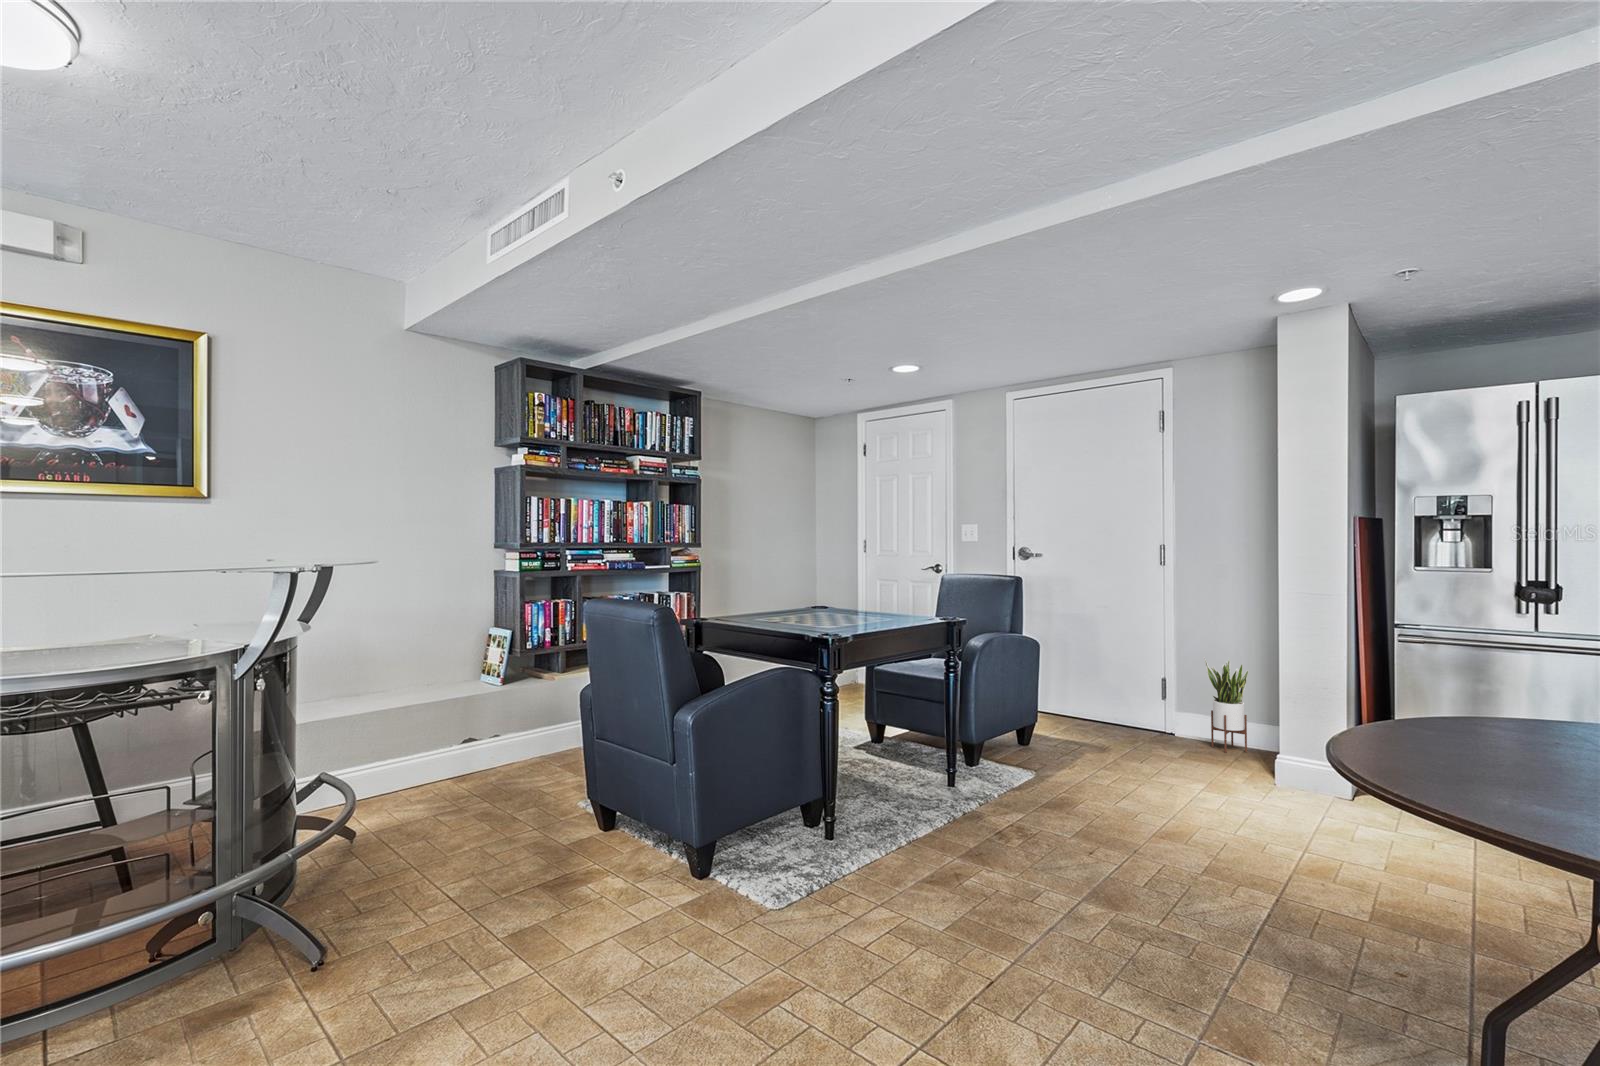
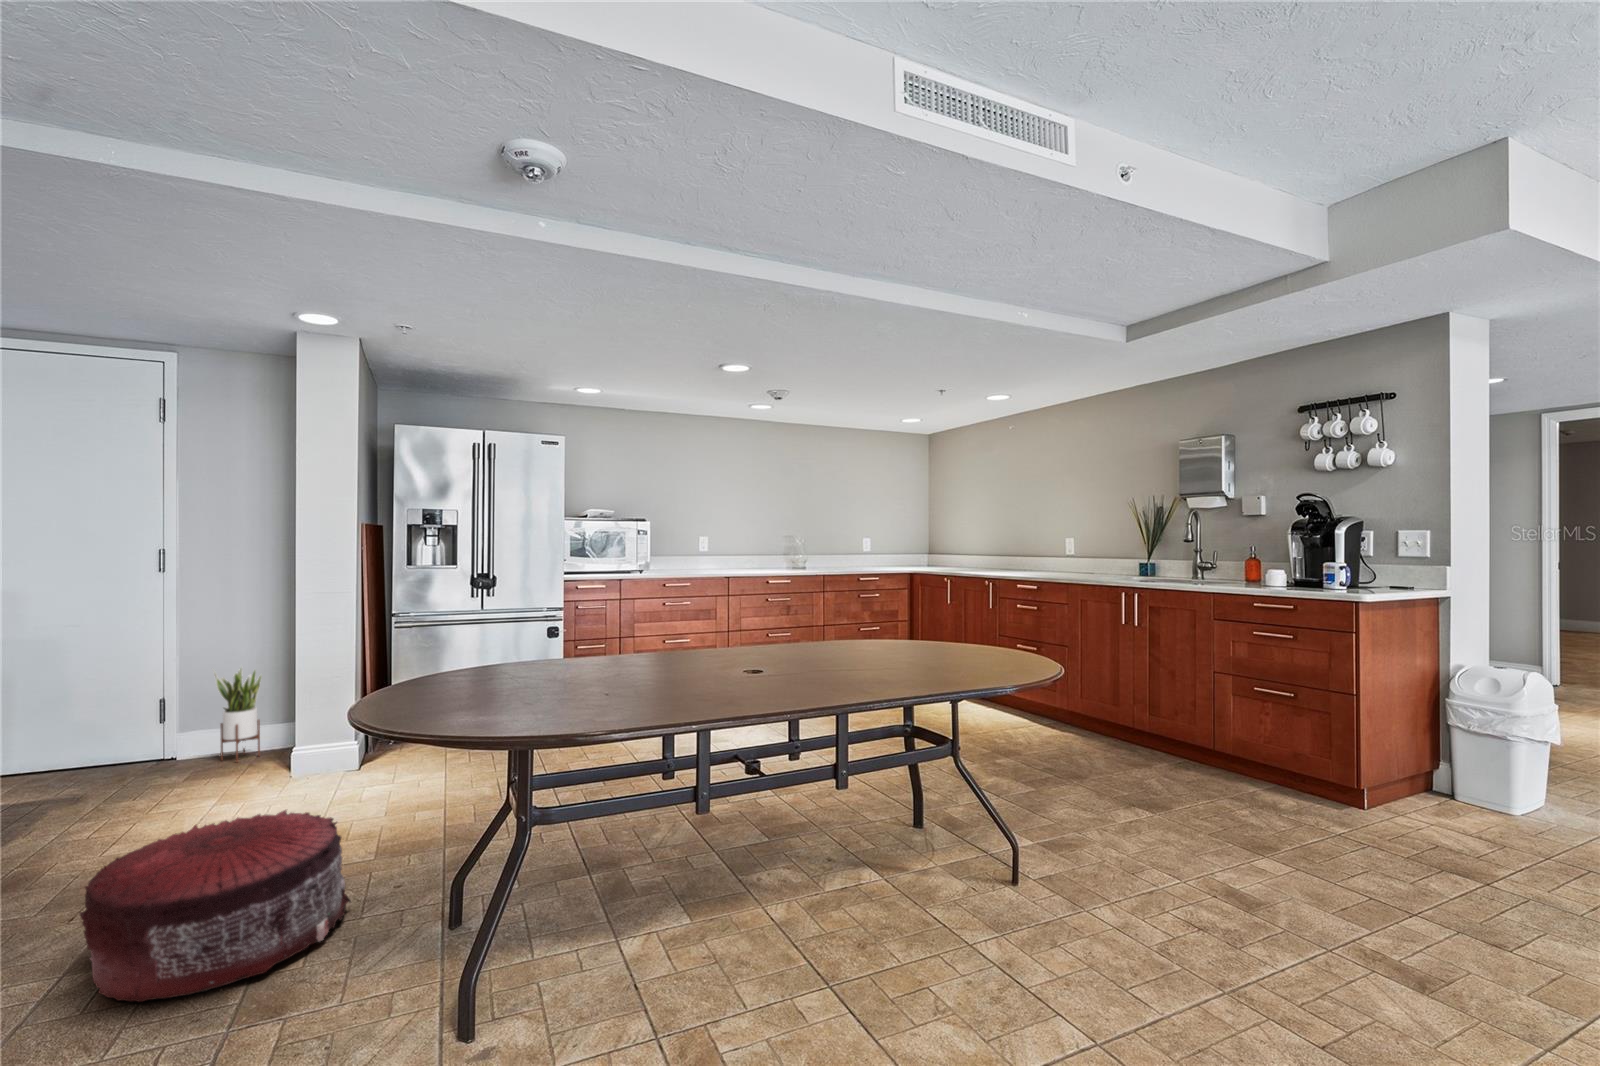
pouf: none [1088,808,1339,998] -> present [79,810,351,1002]

